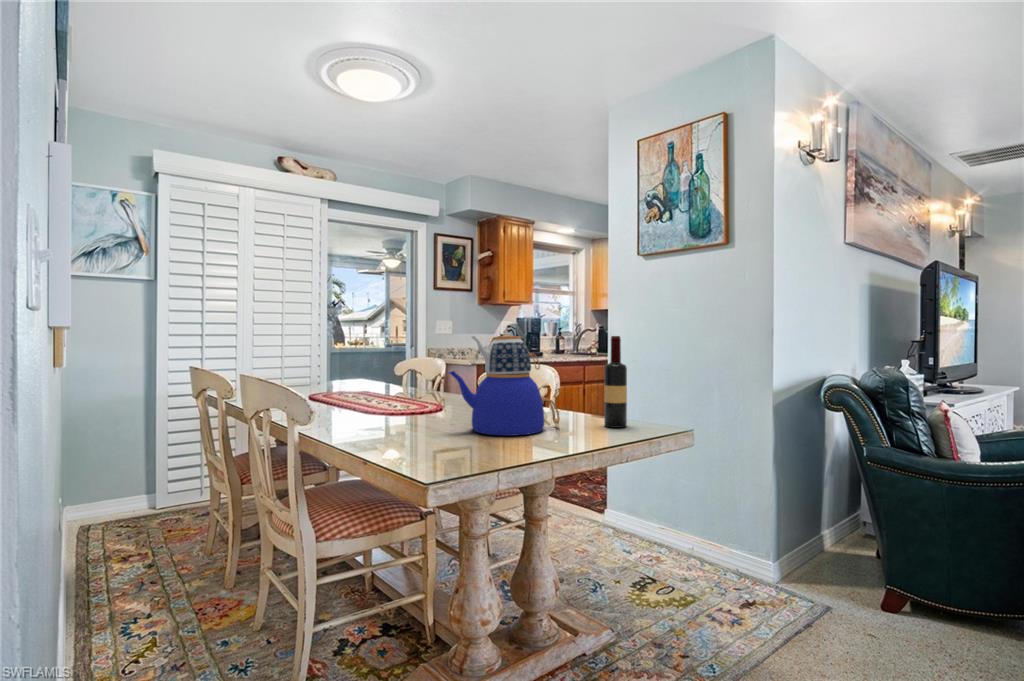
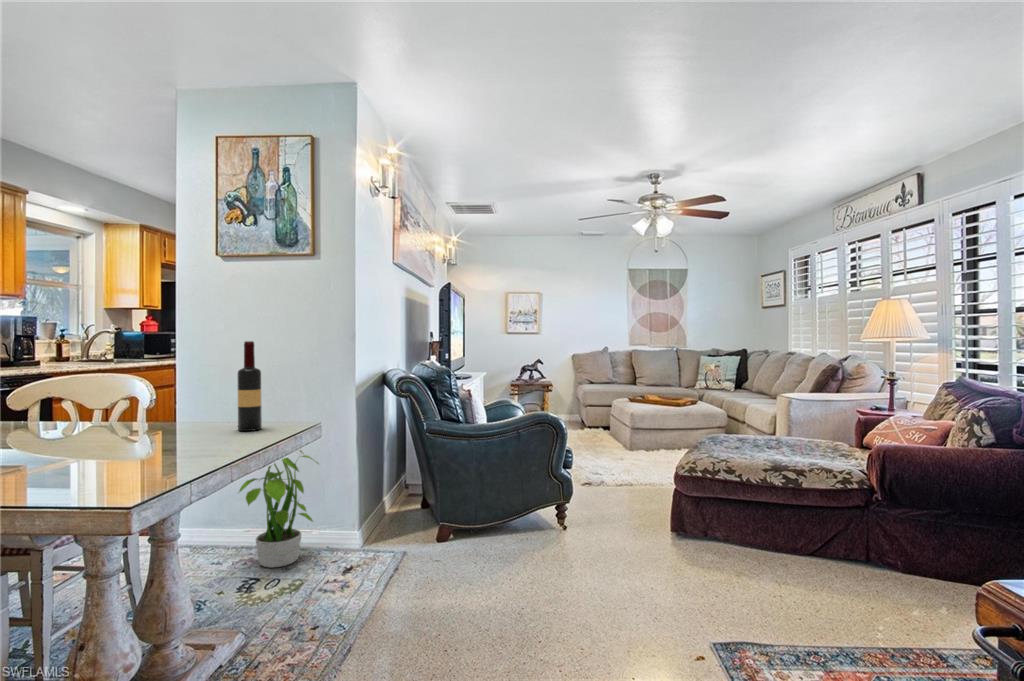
teapot: present [449,334,560,436] -> none [52,336,193,456]
potted plant: none [638,433,729,575] -> present [239,450,319,568]

